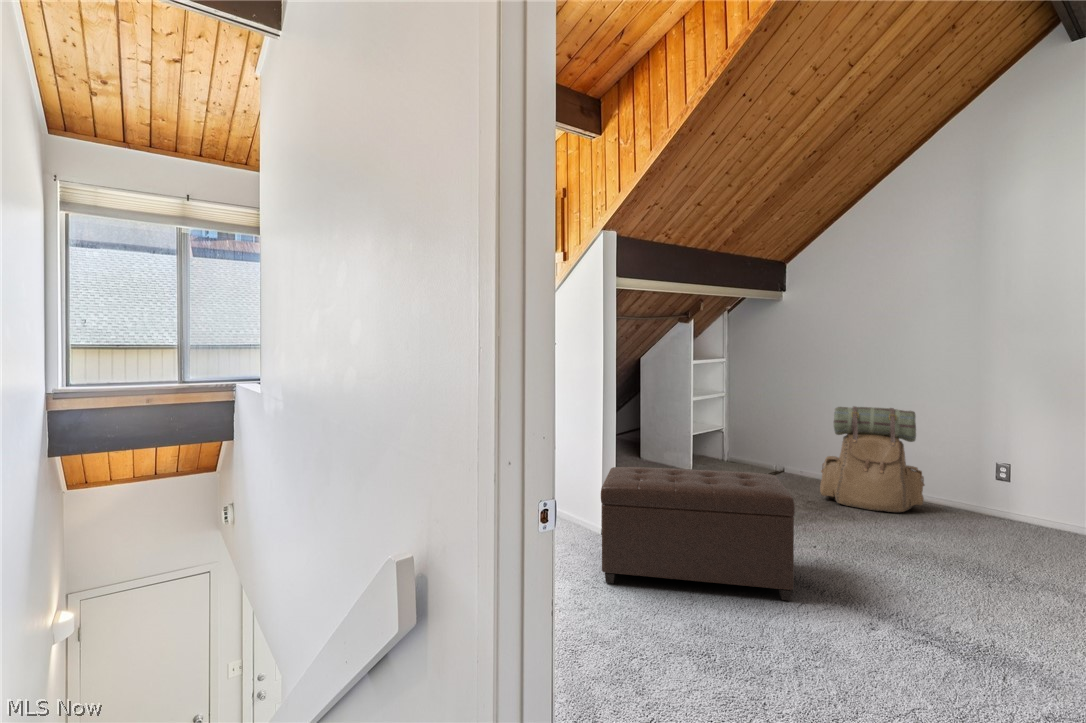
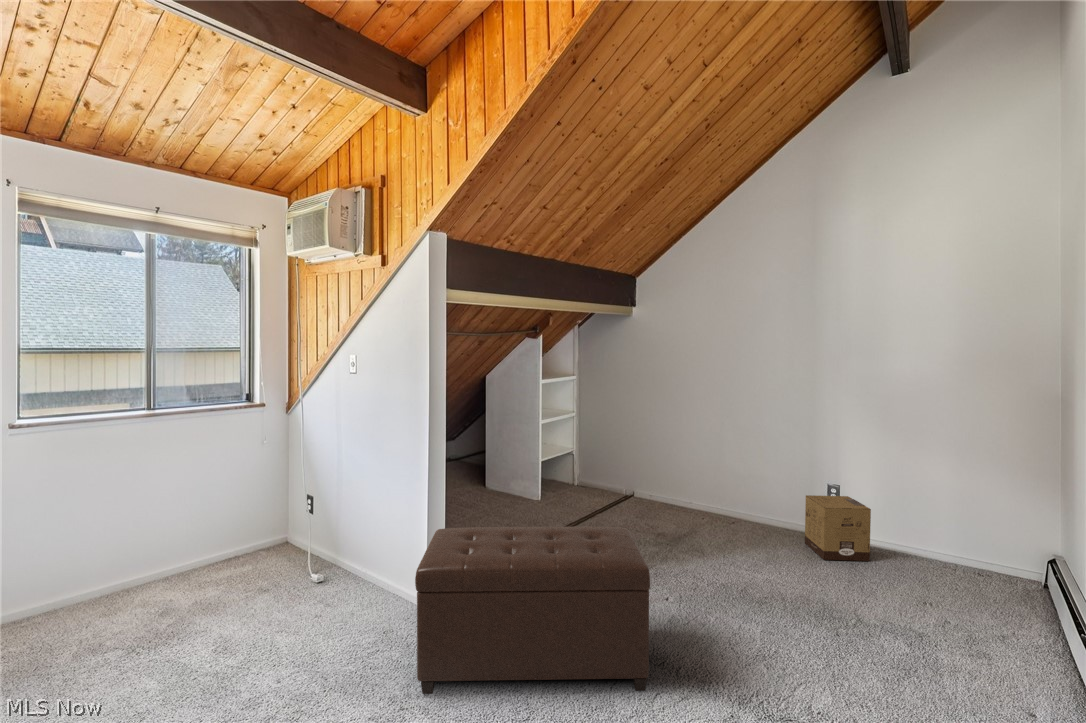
backpack: present [820,406,924,512] -> none [669,431,766,541]
cardboard box: none [968,471,1043,537] -> present [805,495,871,561]

